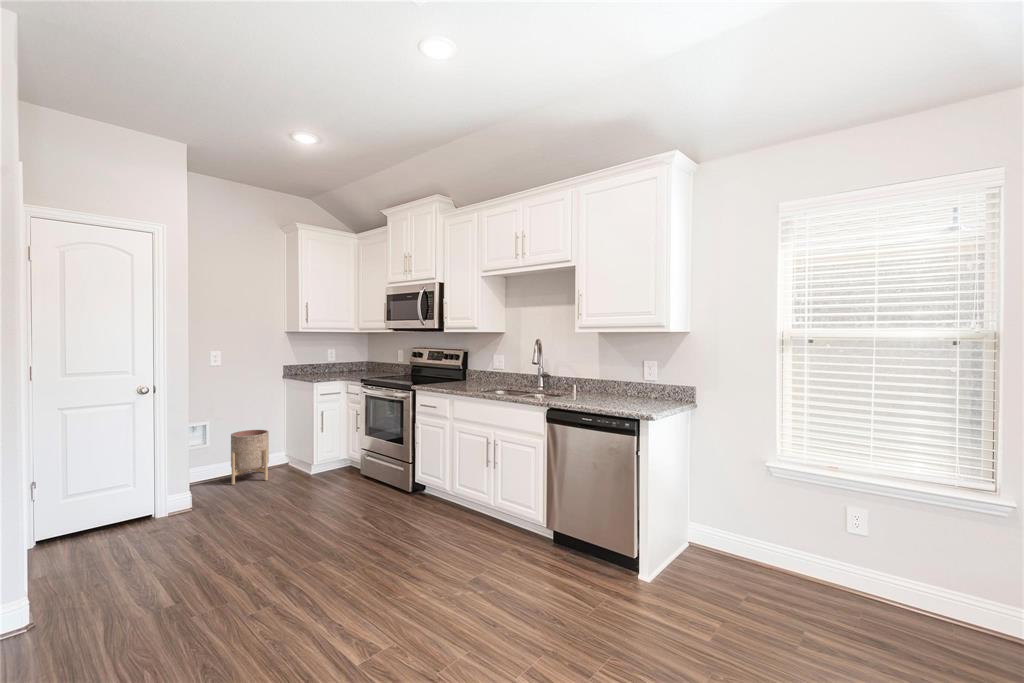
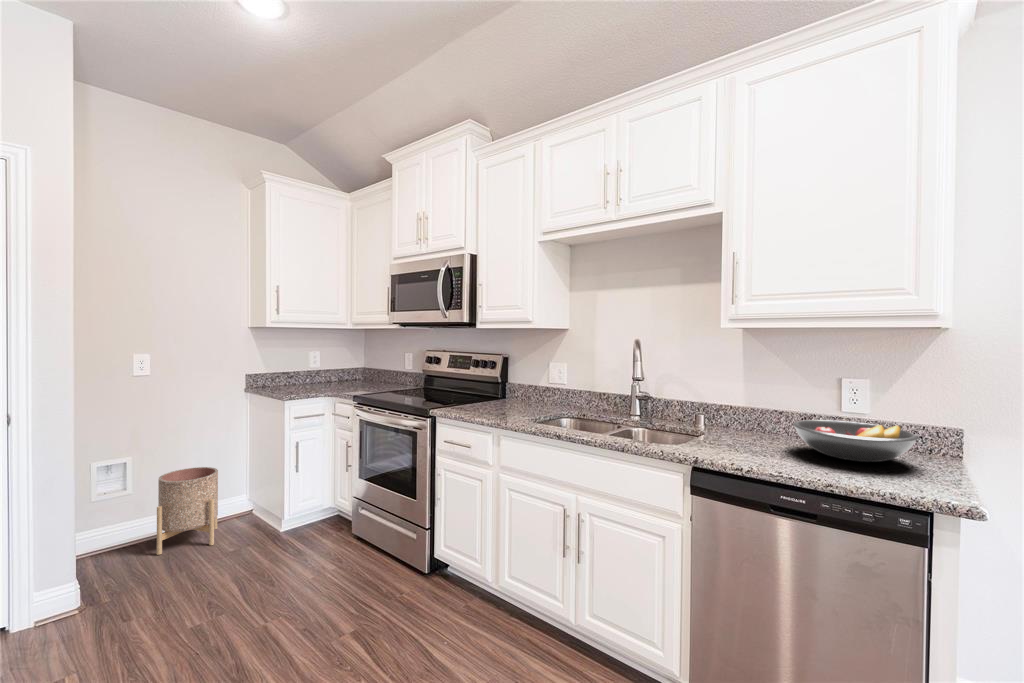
fruit bowl: none [607,384,663,404] -> present [793,420,918,462]

